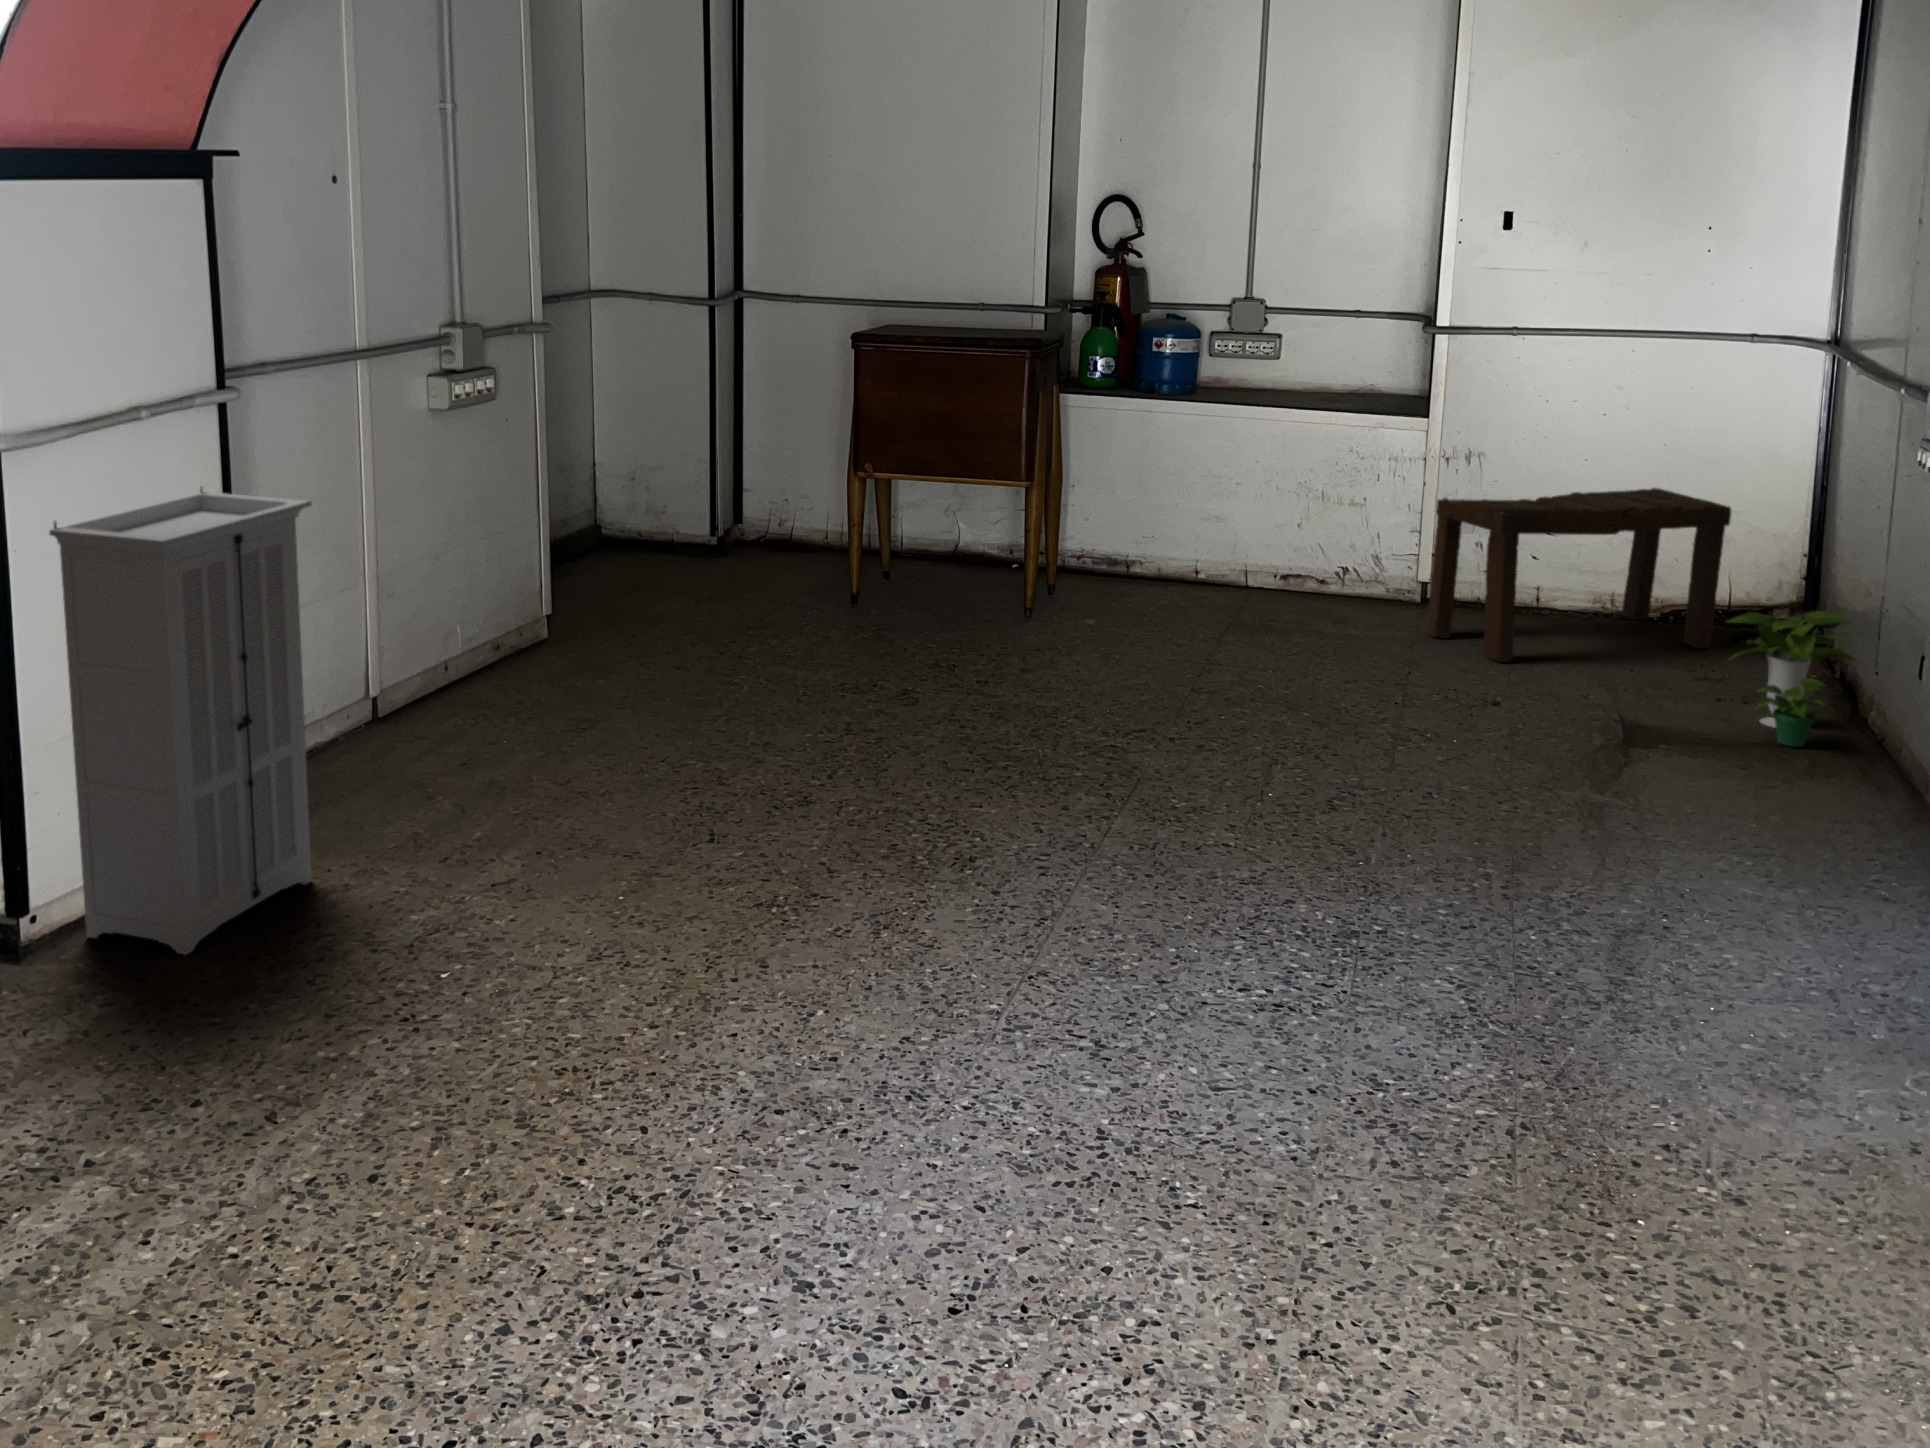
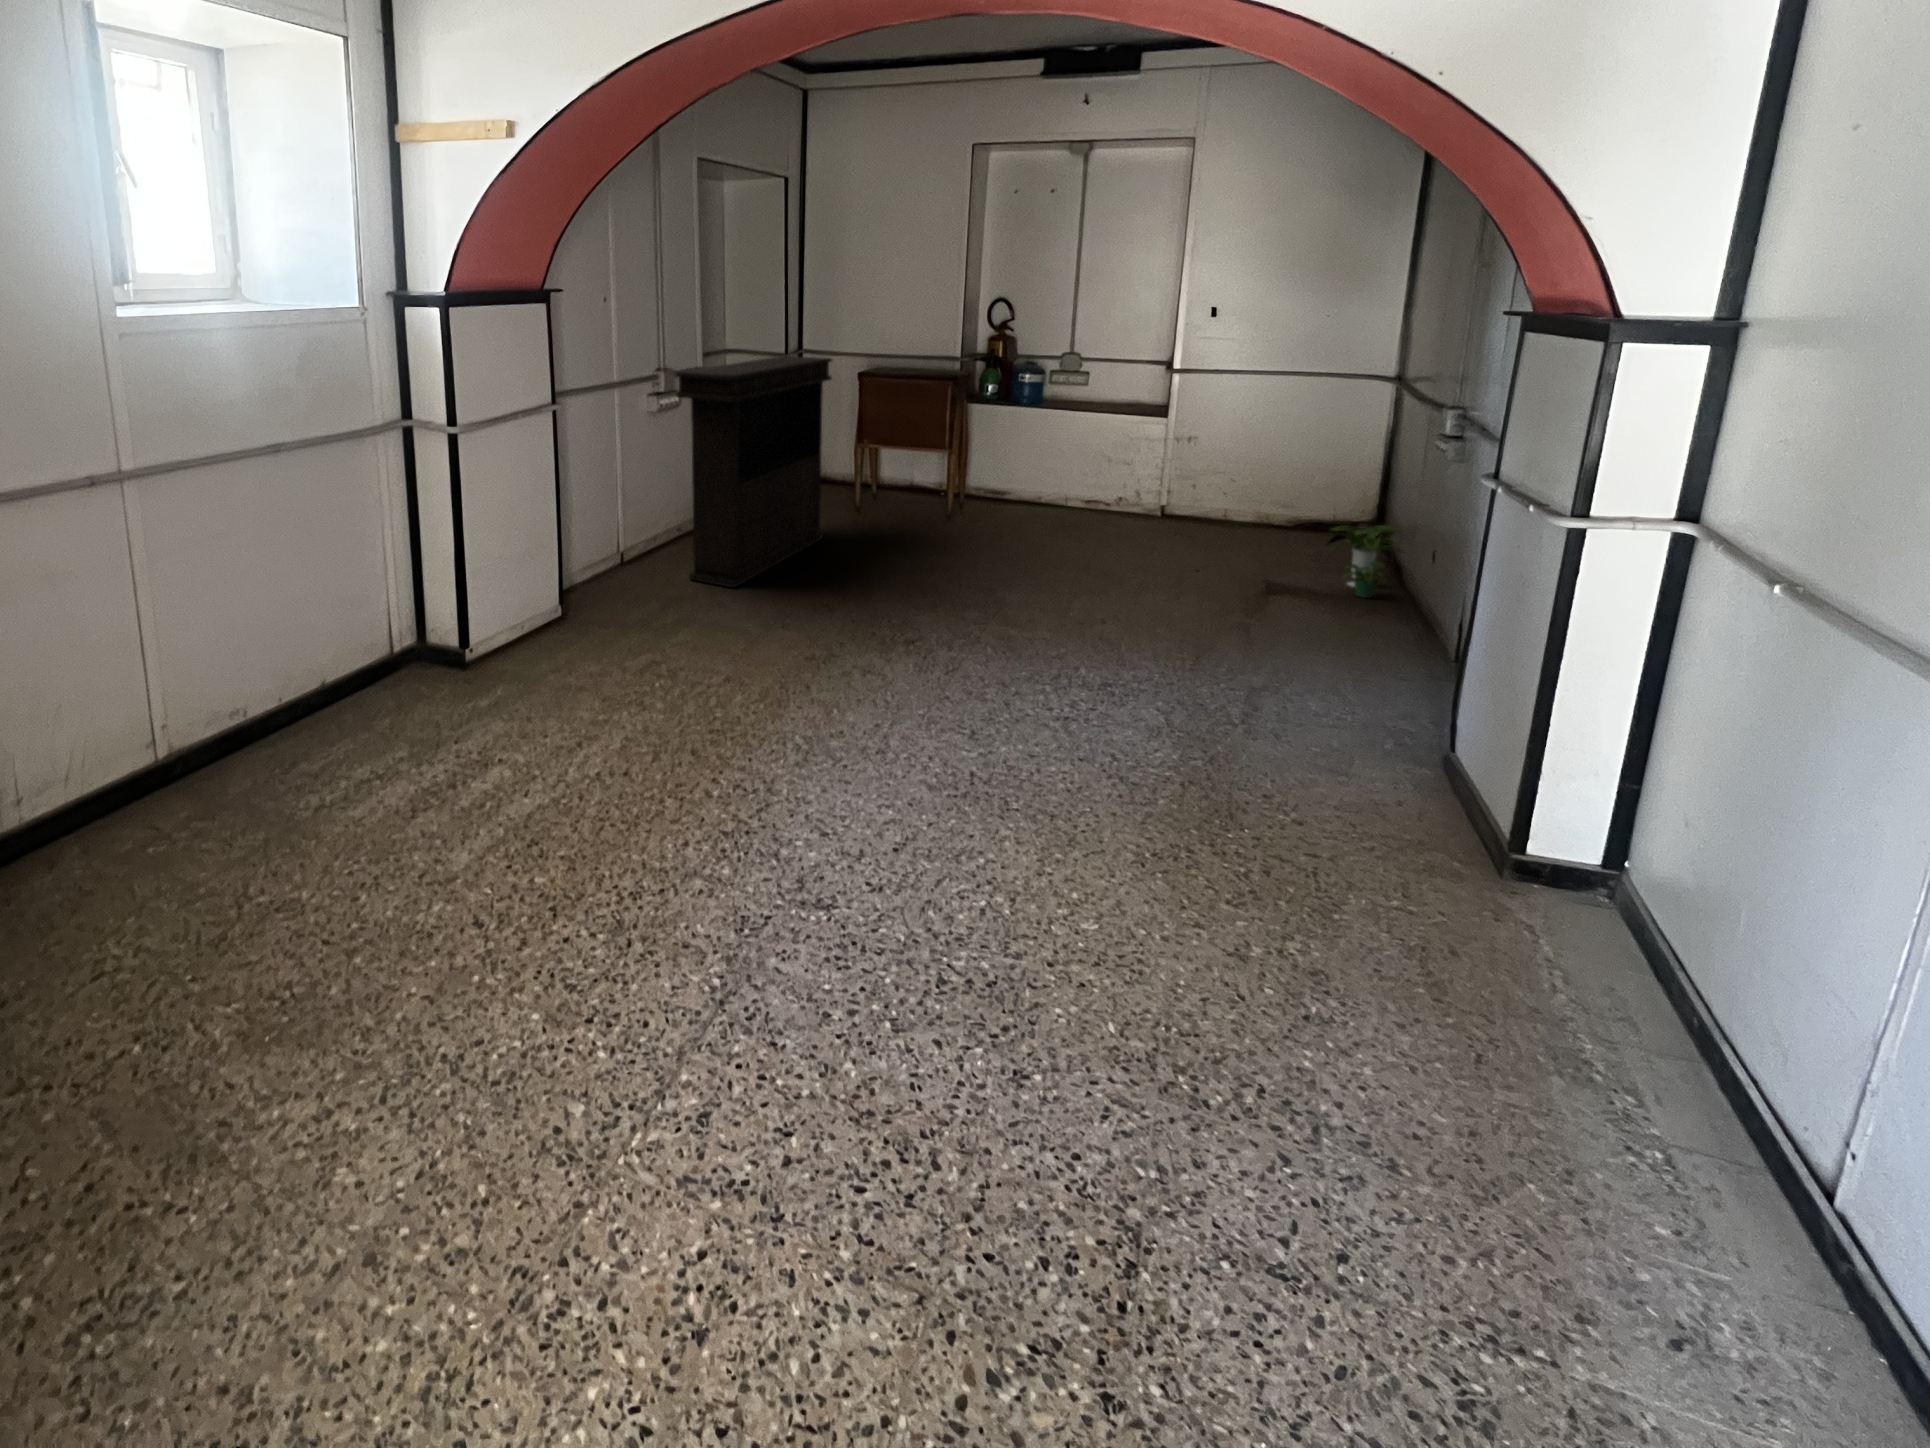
console table: none [485,297,803,765] -> present [676,356,832,588]
storage cabinet: present [49,487,312,955] -> none [480,451,596,669]
bench: present [1426,488,1732,662] -> none [1161,456,1337,548]

